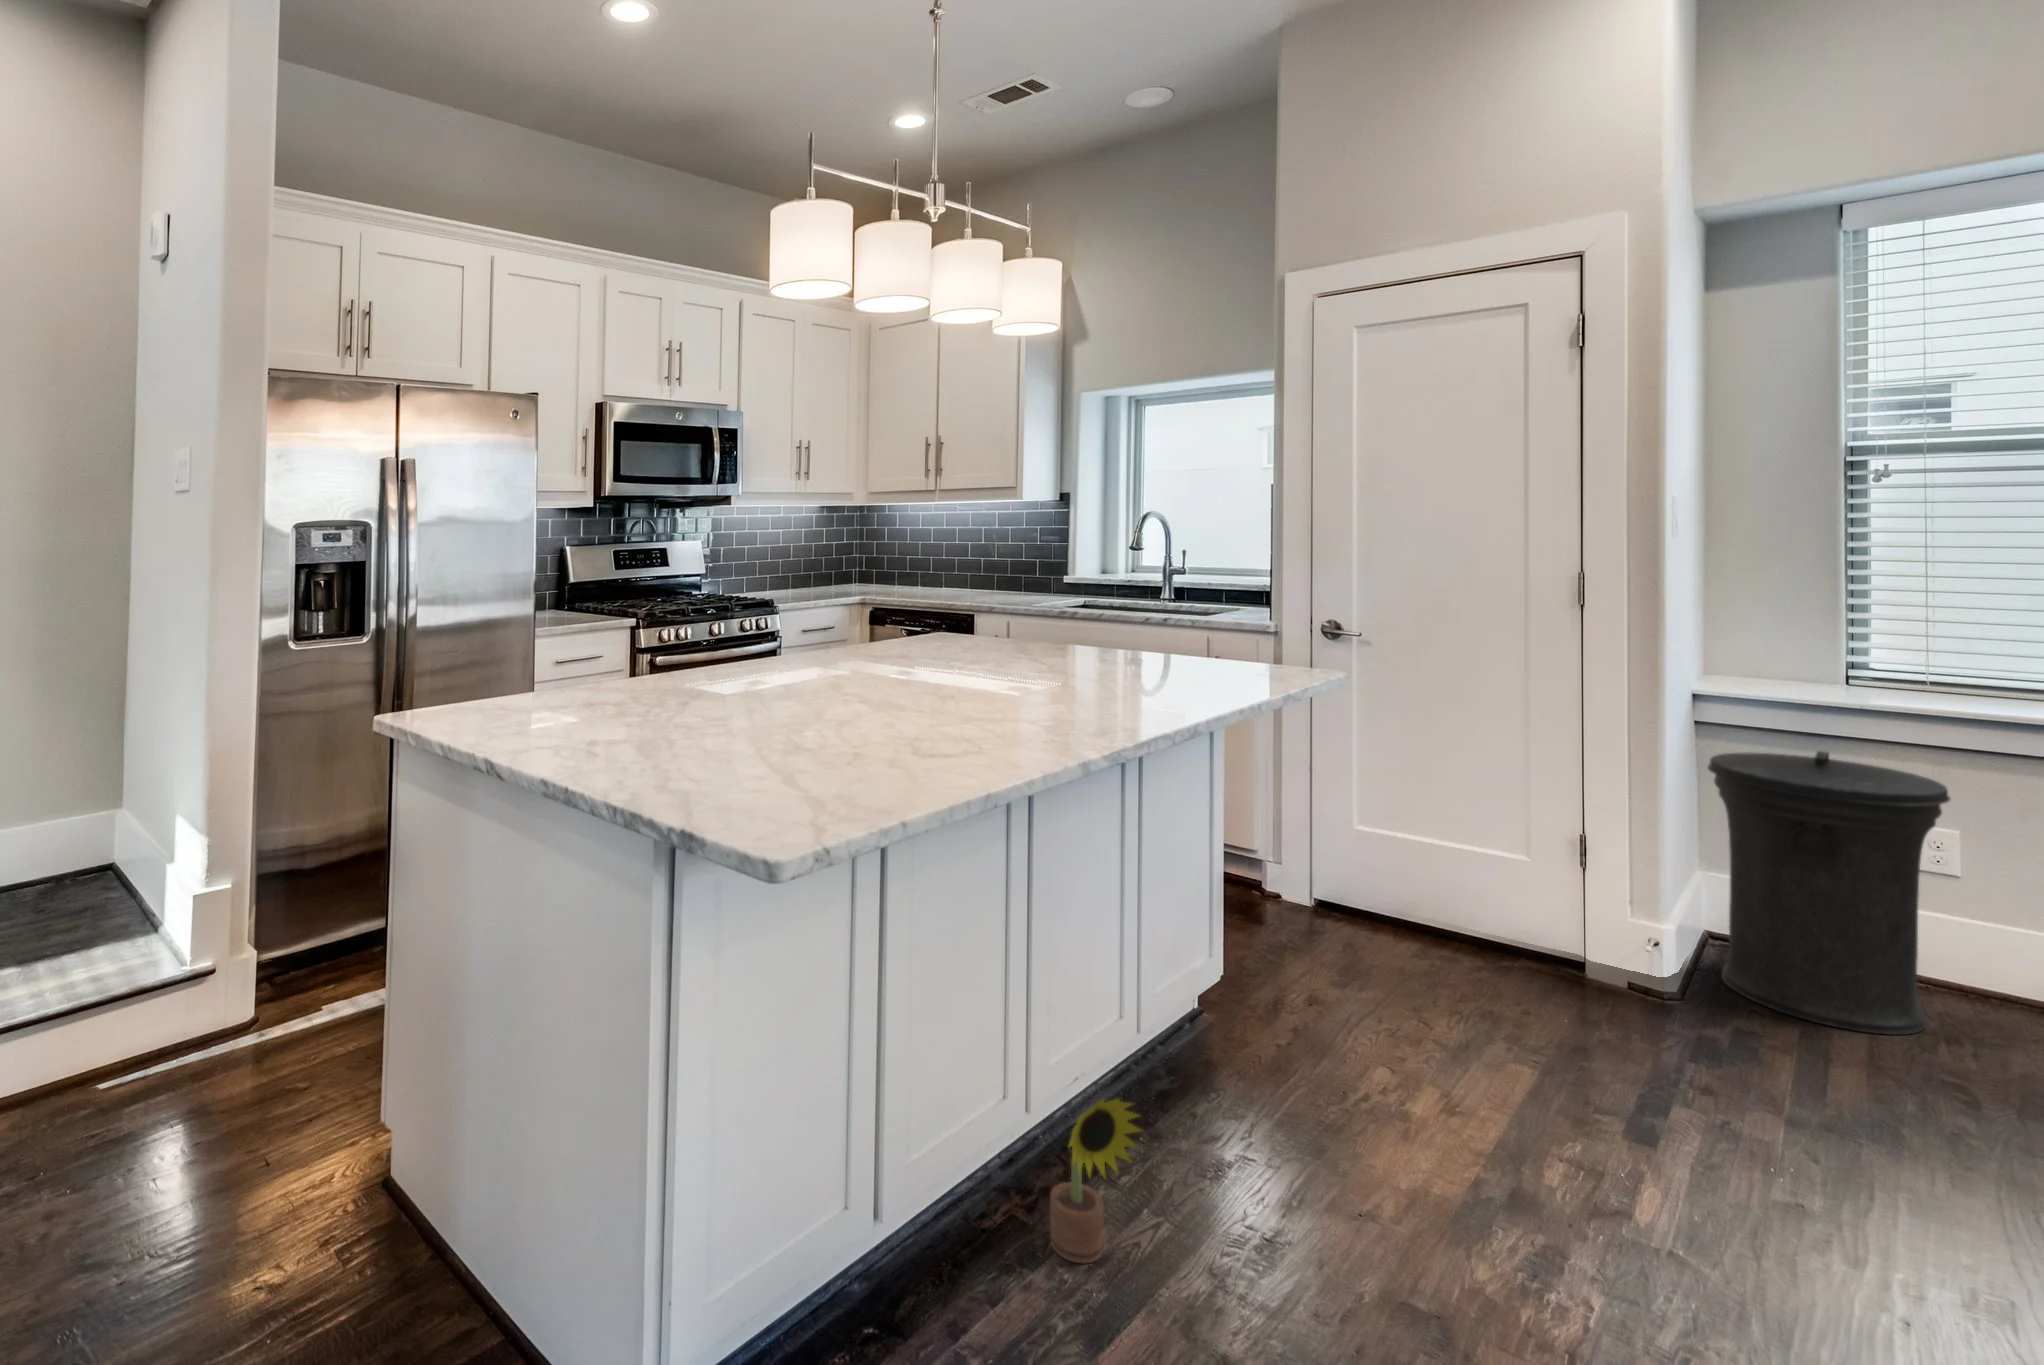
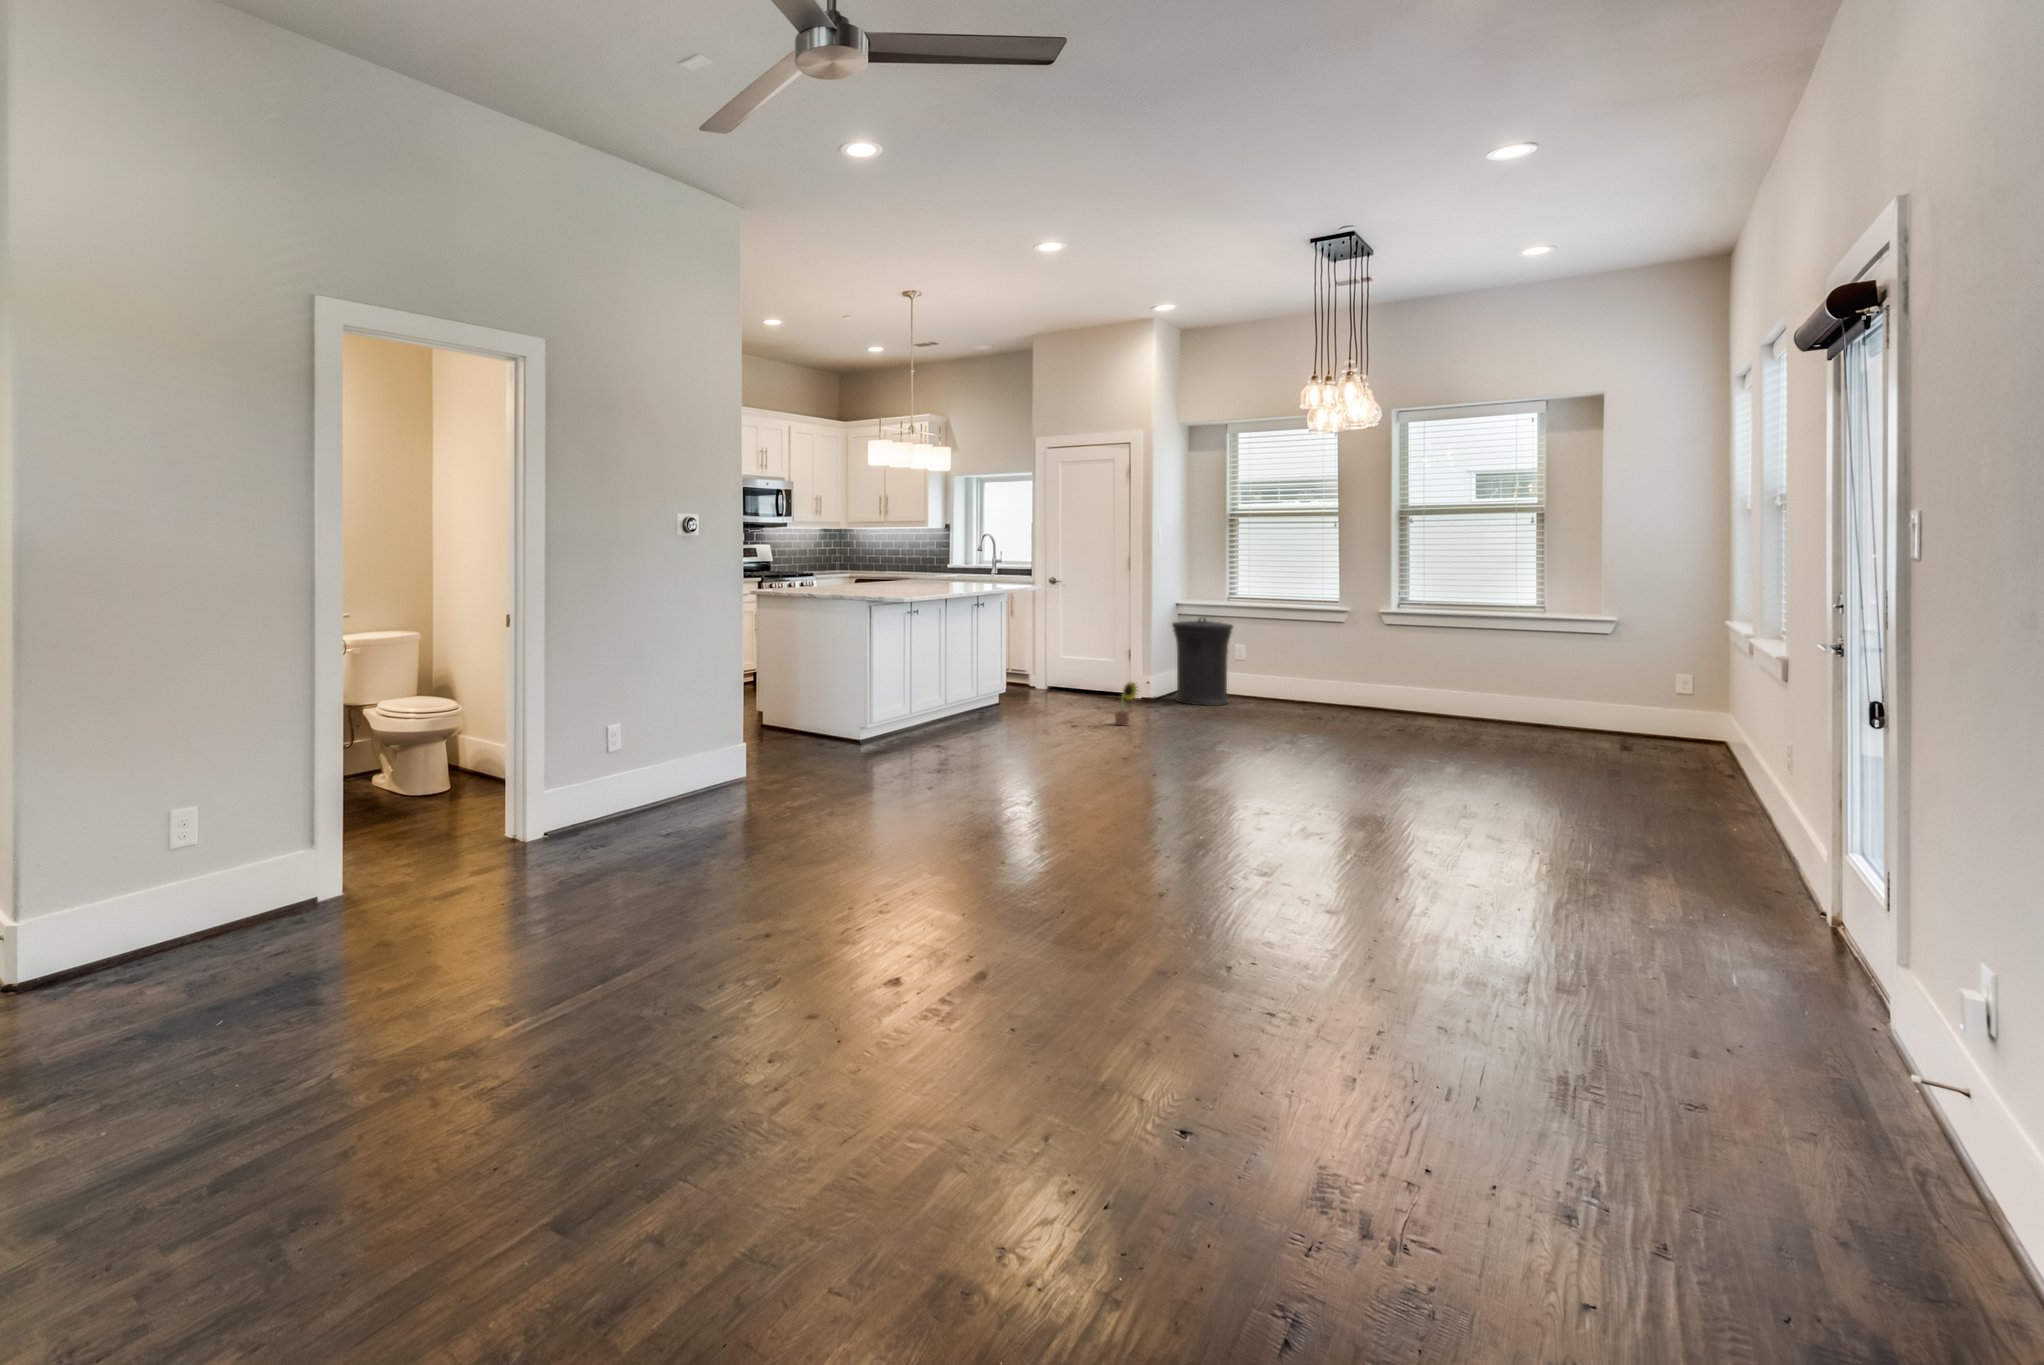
decorative plant: present [1050,1099,1142,1263] -> present [1115,682,1137,726]

